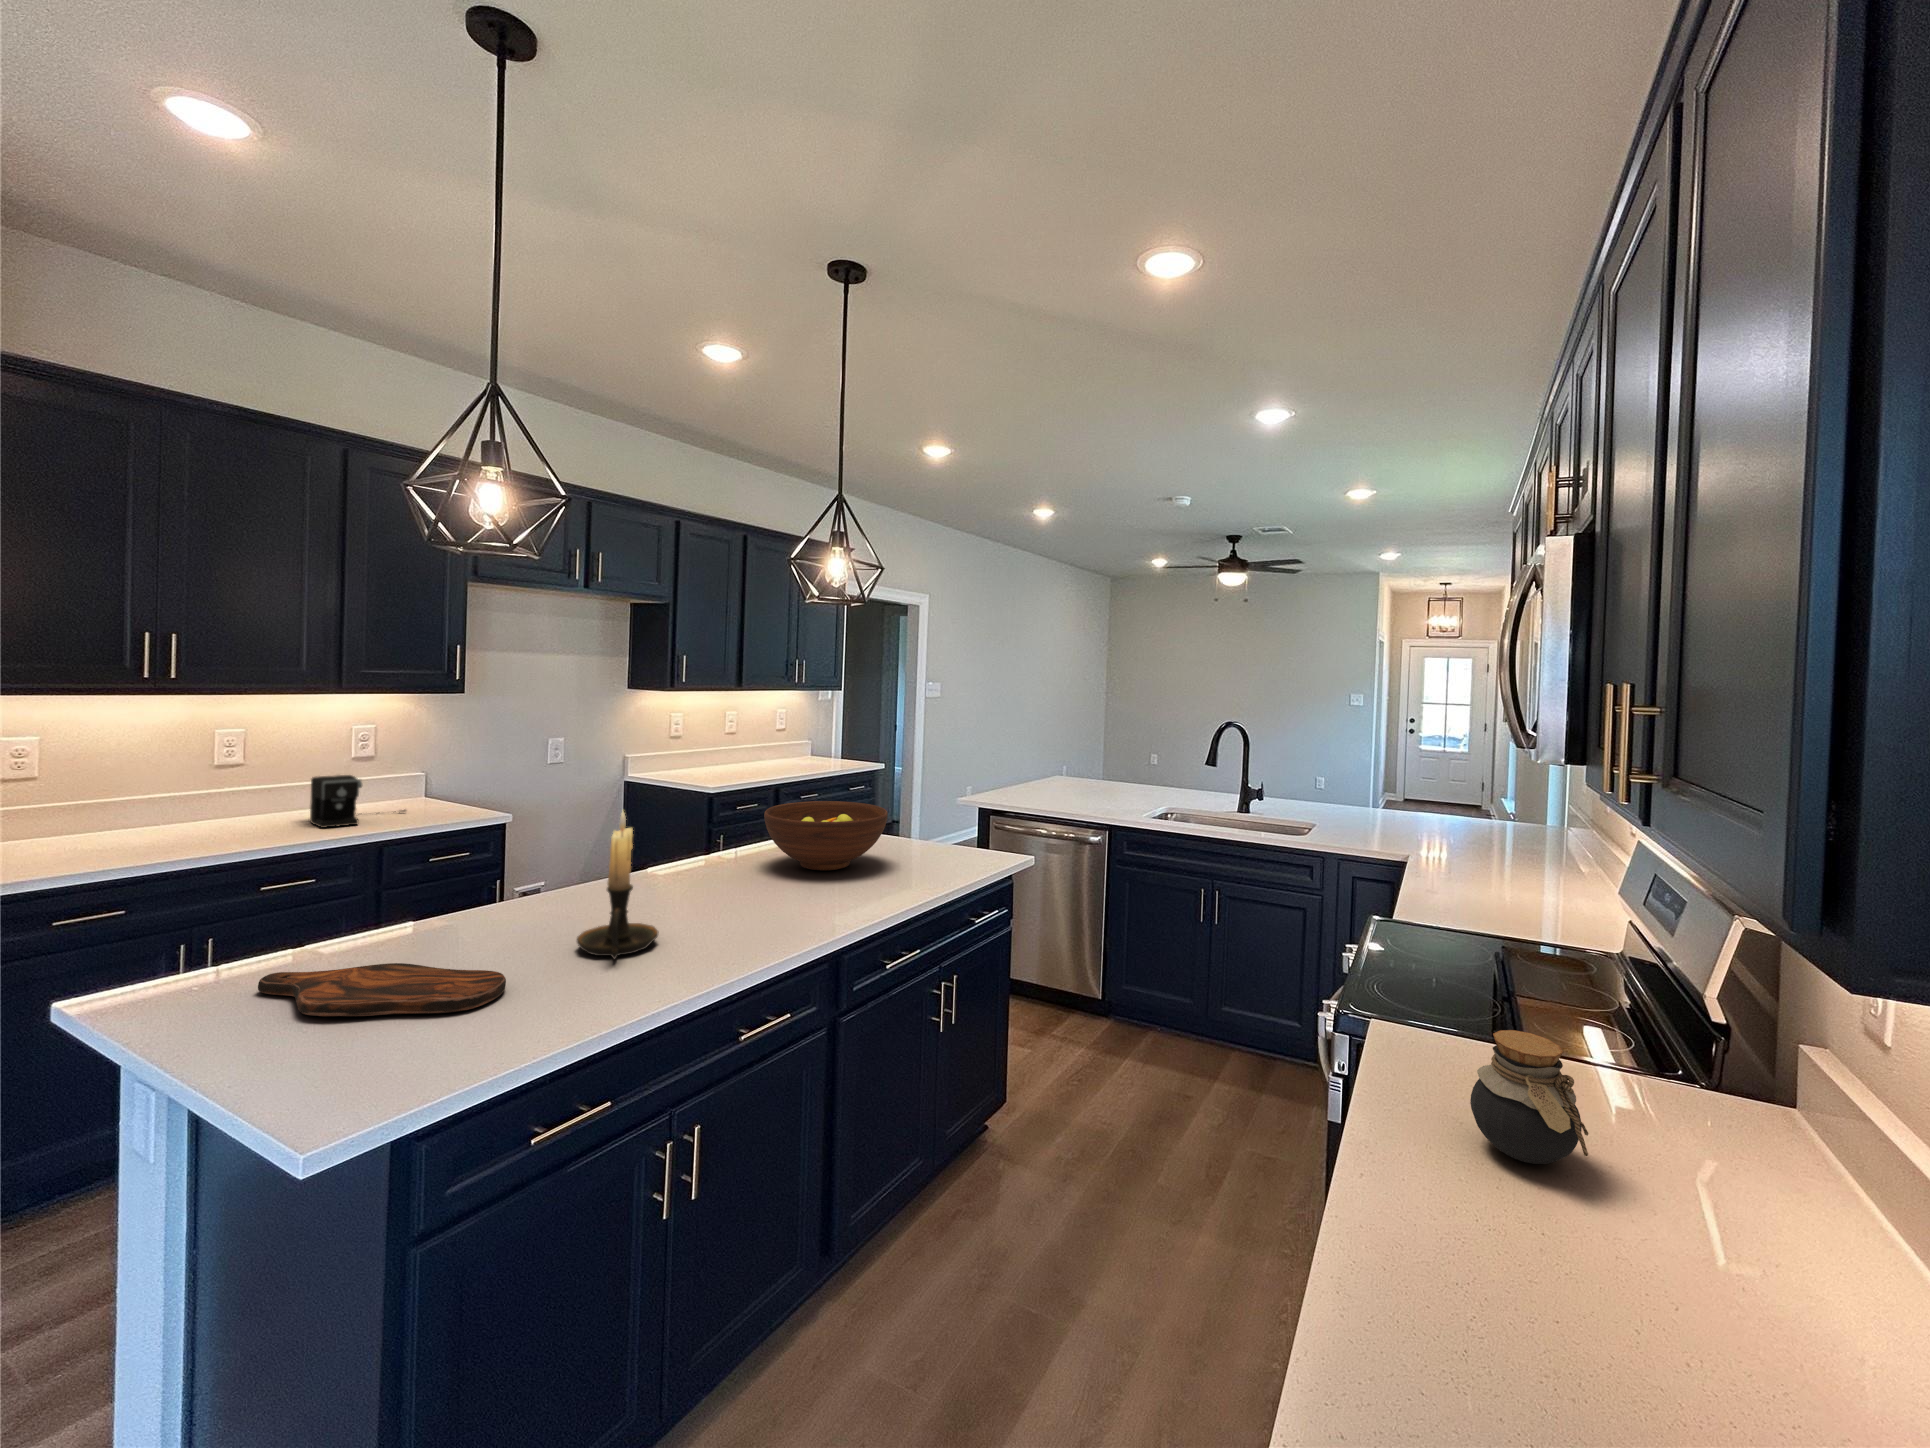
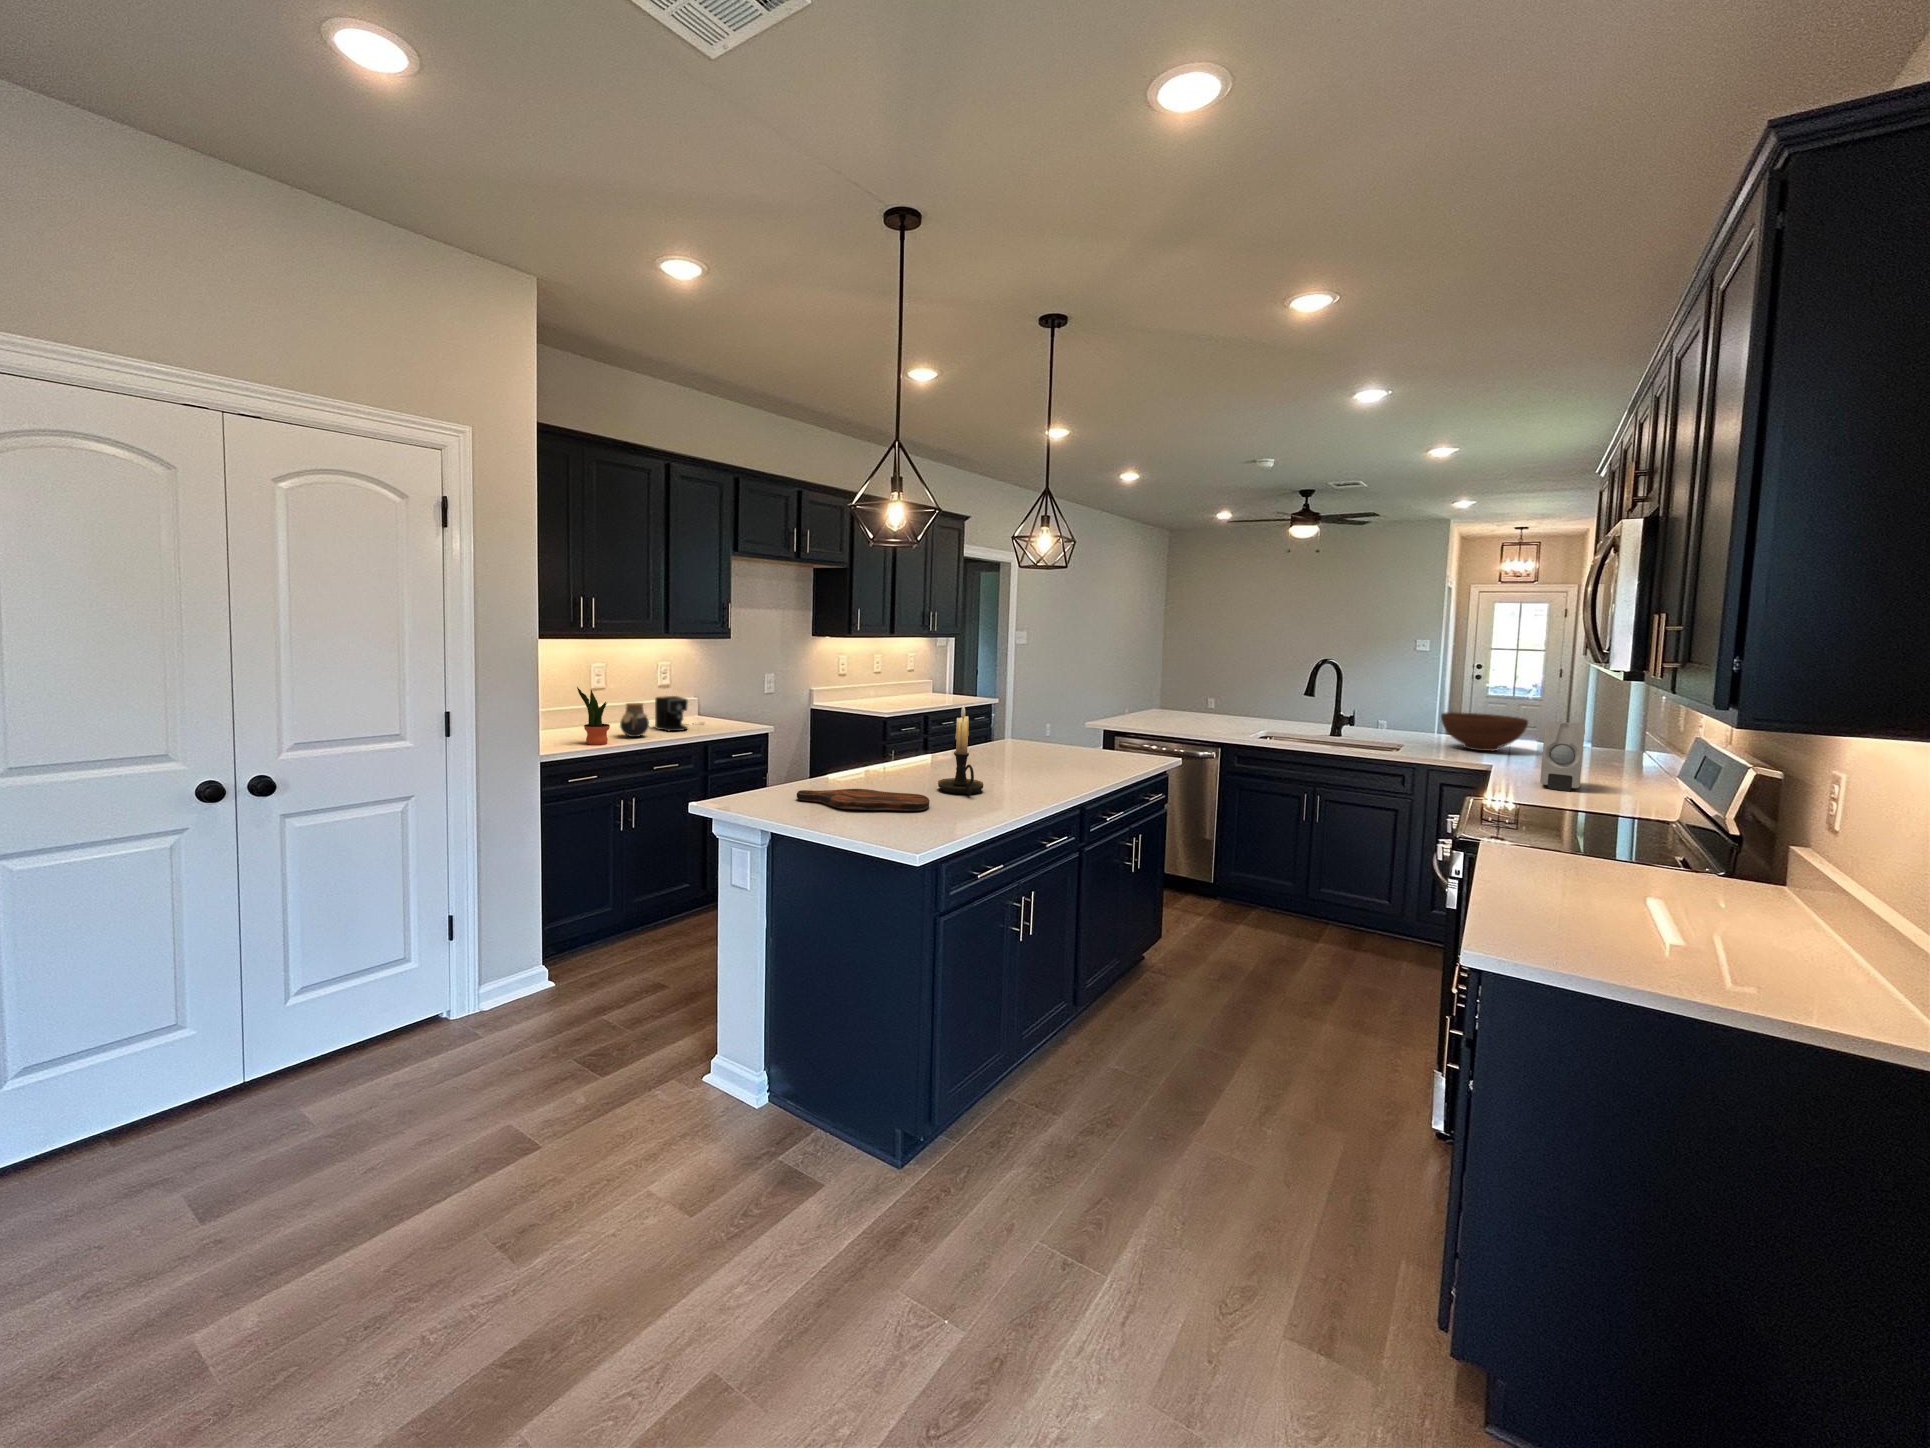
potted plant: none [101,769,175,859] -> present [577,687,610,745]
fruit bowl: present [764,801,888,871] -> present [1441,712,1528,751]
soap dispenser: none [1458,808,1507,900] -> present [1540,721,1585,791]
jar: present [1470,1030,1588,1164] -> present [620,703,649,737]

